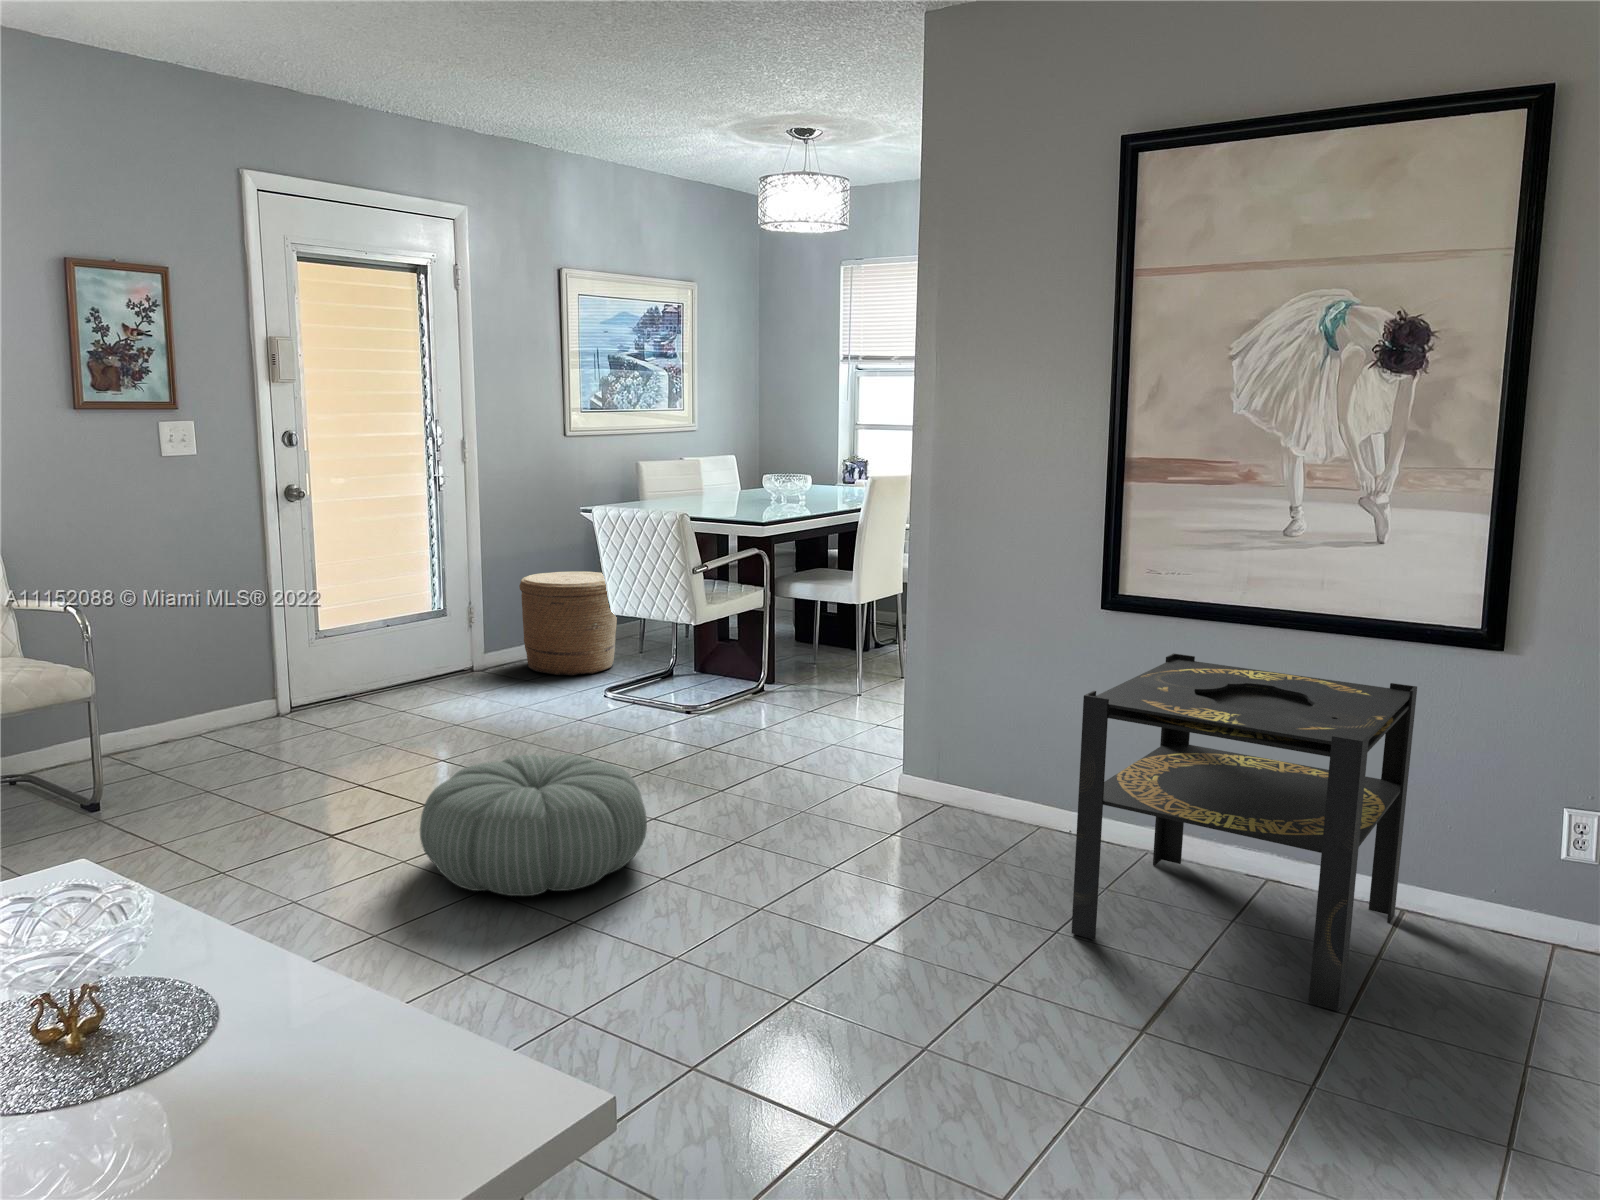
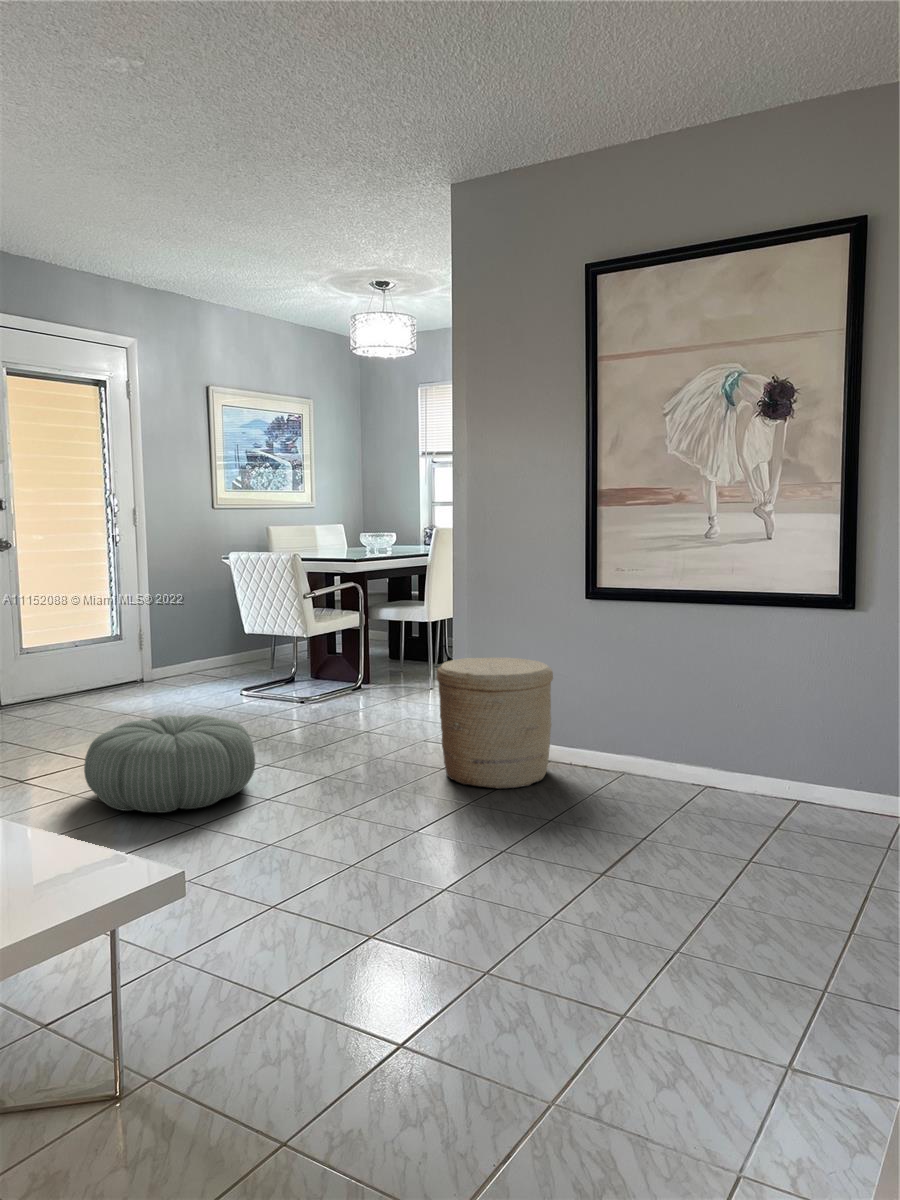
woven basket: present [519,572,617,676] -> present [437,658,553,789]
side table: present [1071,653,1417,1011] -> none [561,627,800,863]

